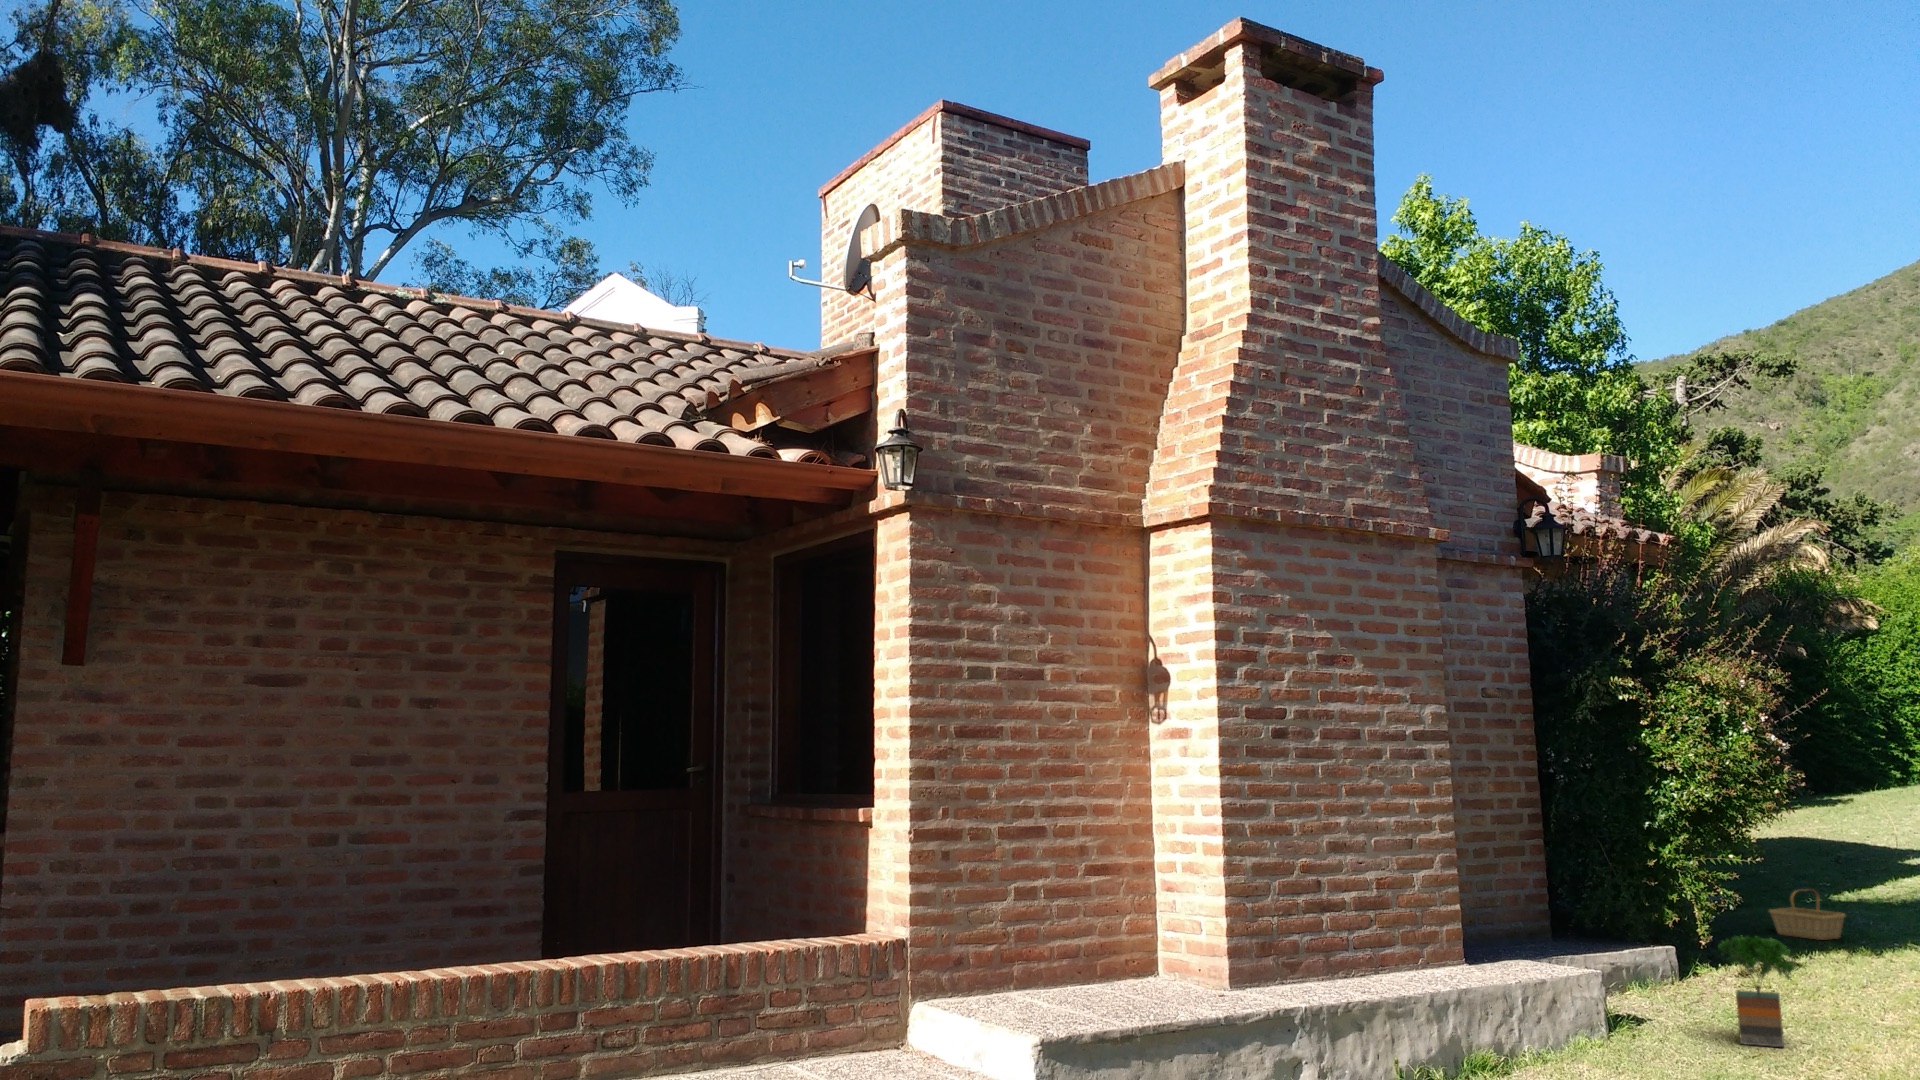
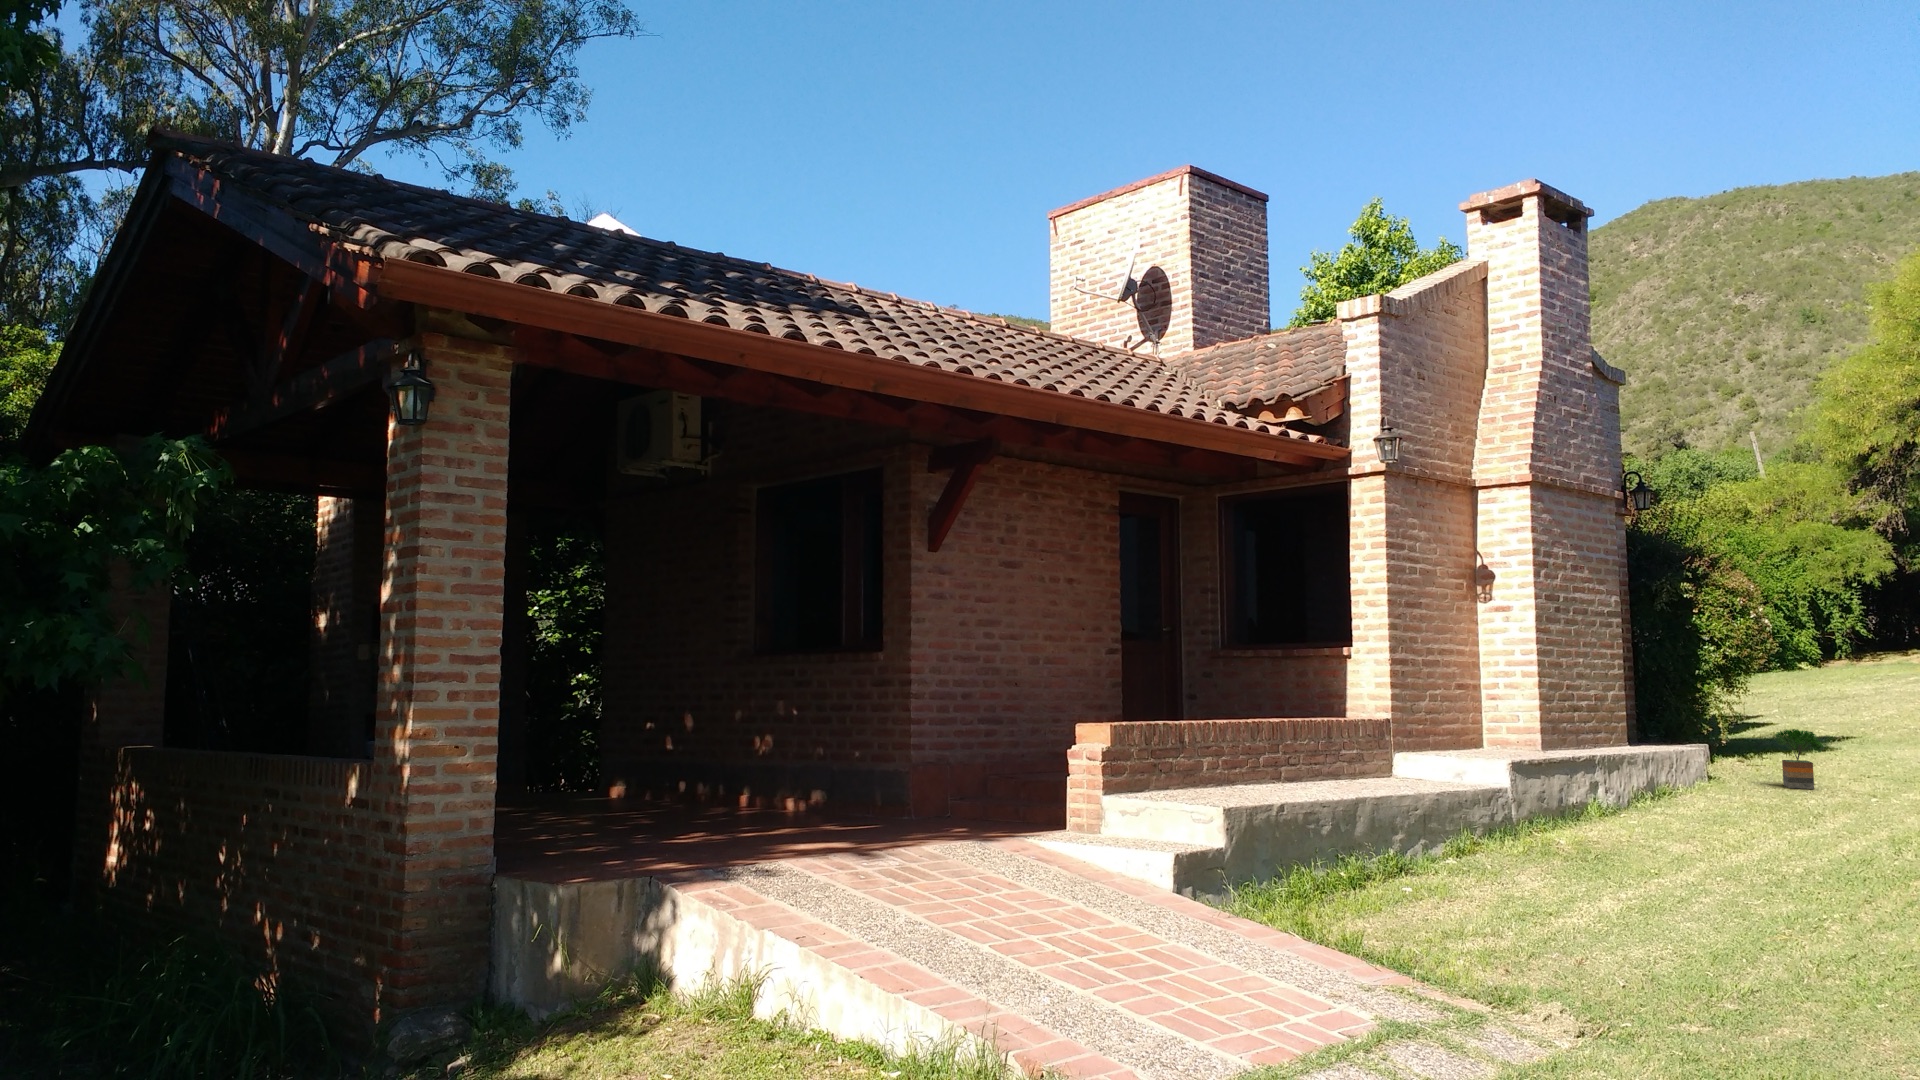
basket: present [1769,889,1845,940] -> none [1725,715,1775,745]

